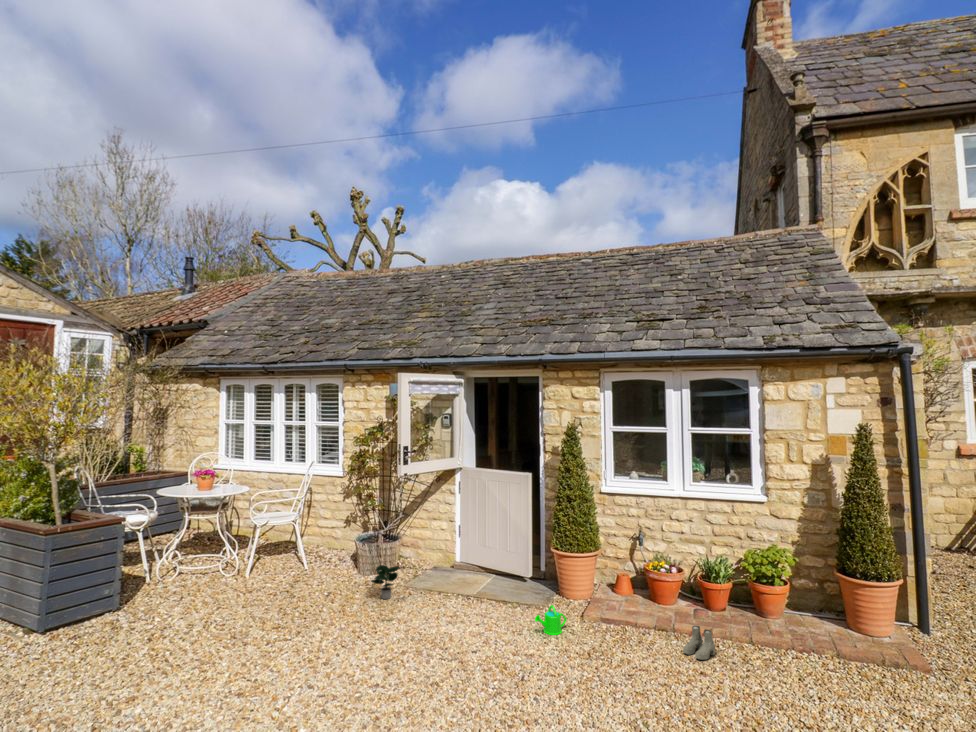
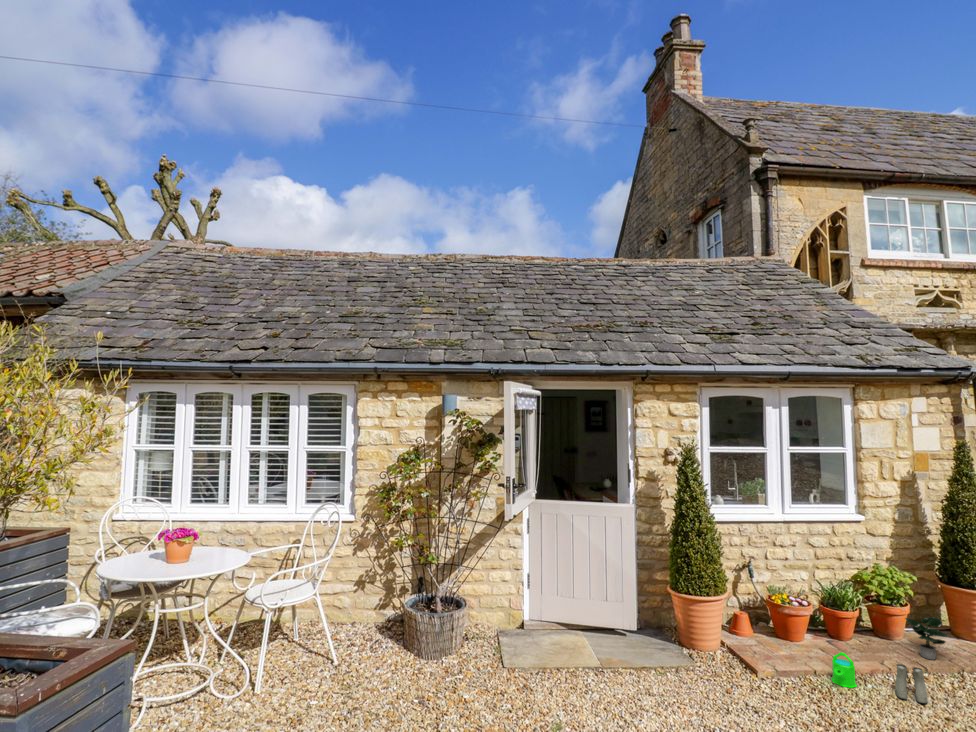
potted plant: present [371,565,400,599] -> present [905,617,948,660]
watering can: present [535,605,567,635] -> present [831,652,857,688]

